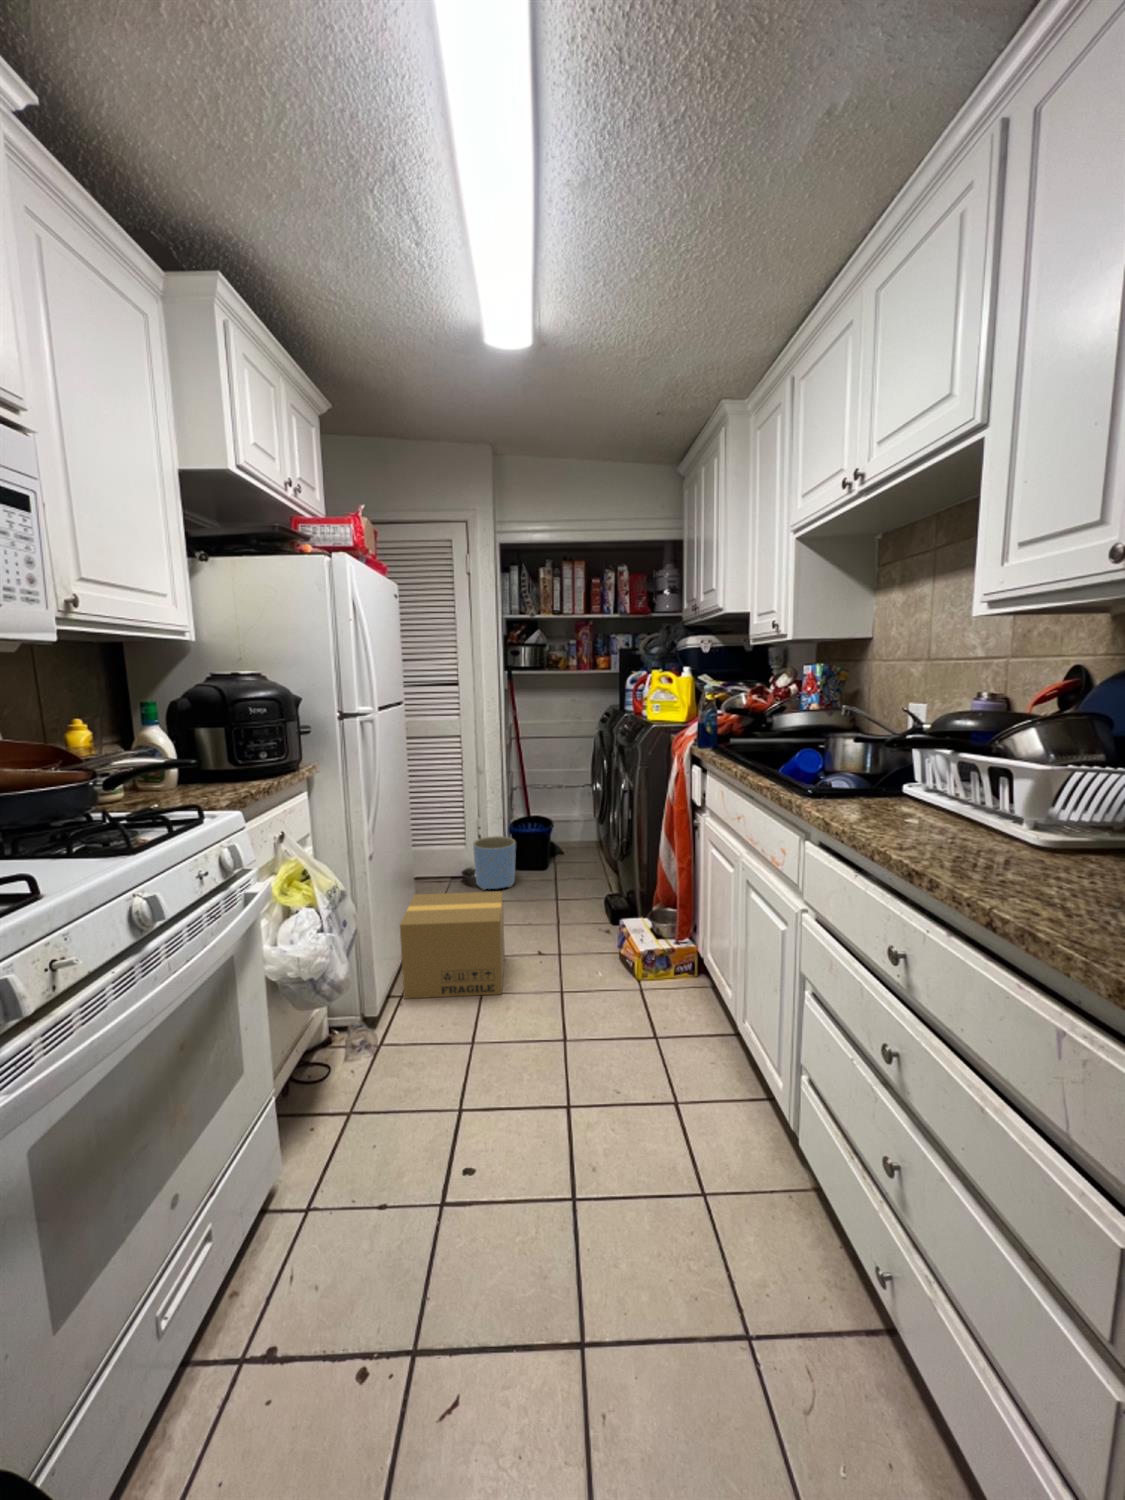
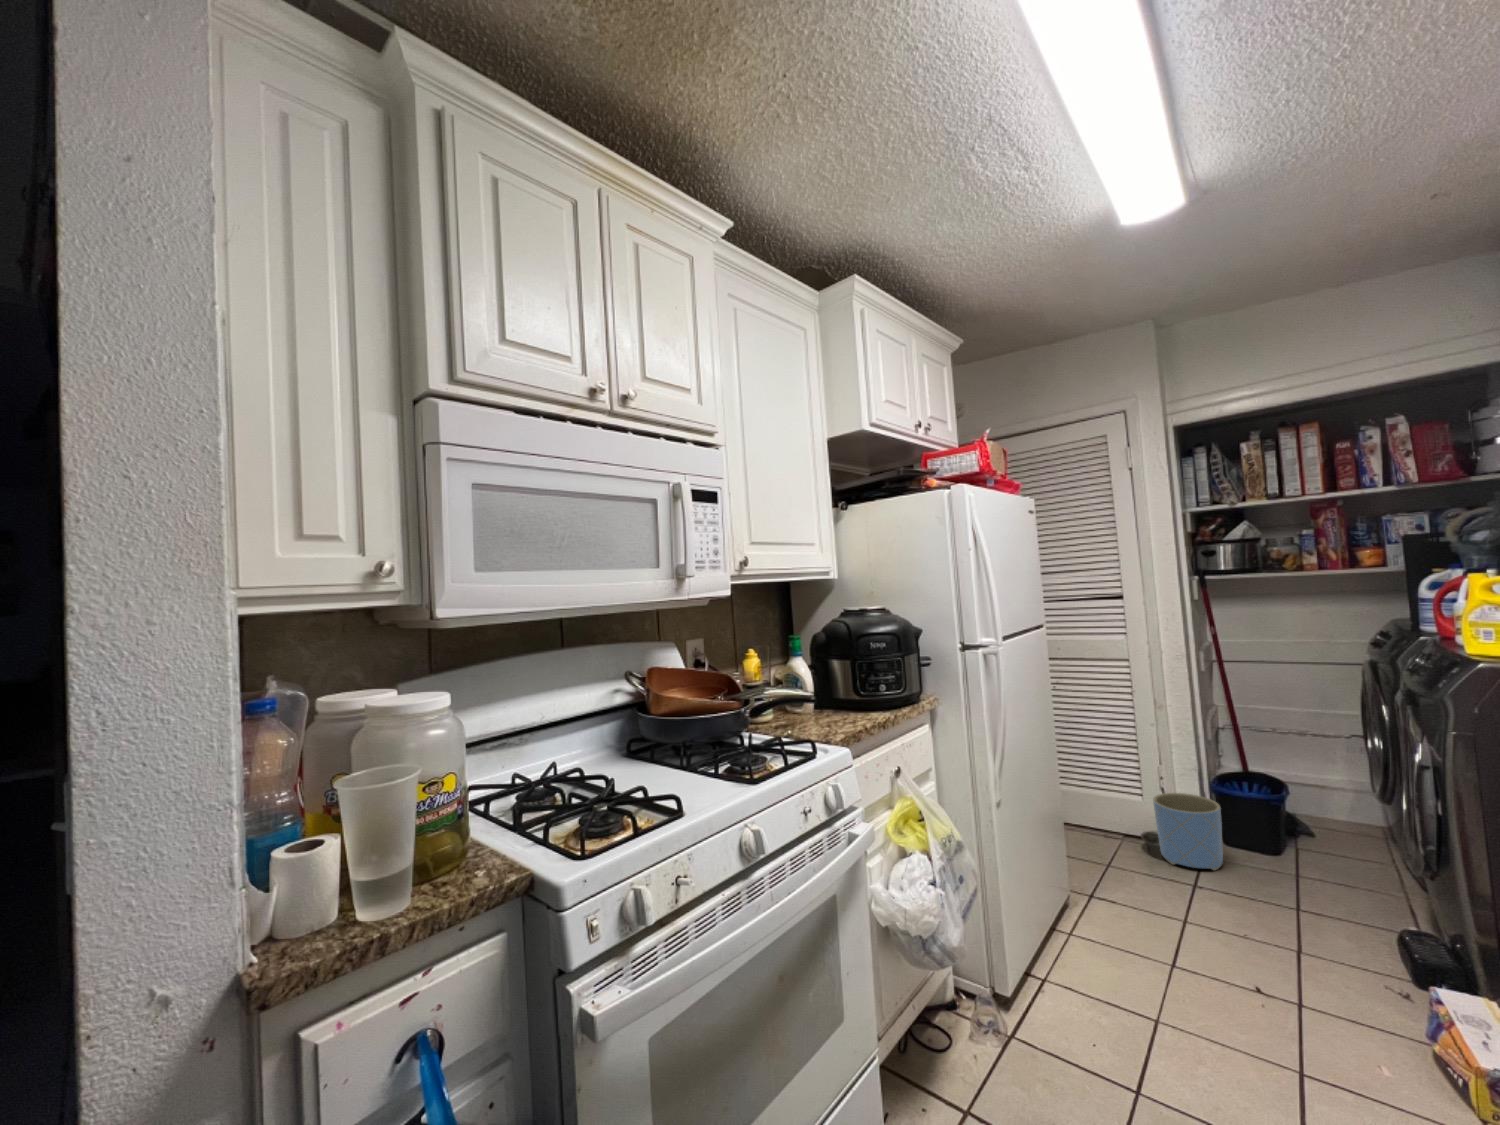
cardboard box: present [400,892,505,998] -> none [1039,854,1199,1034]

